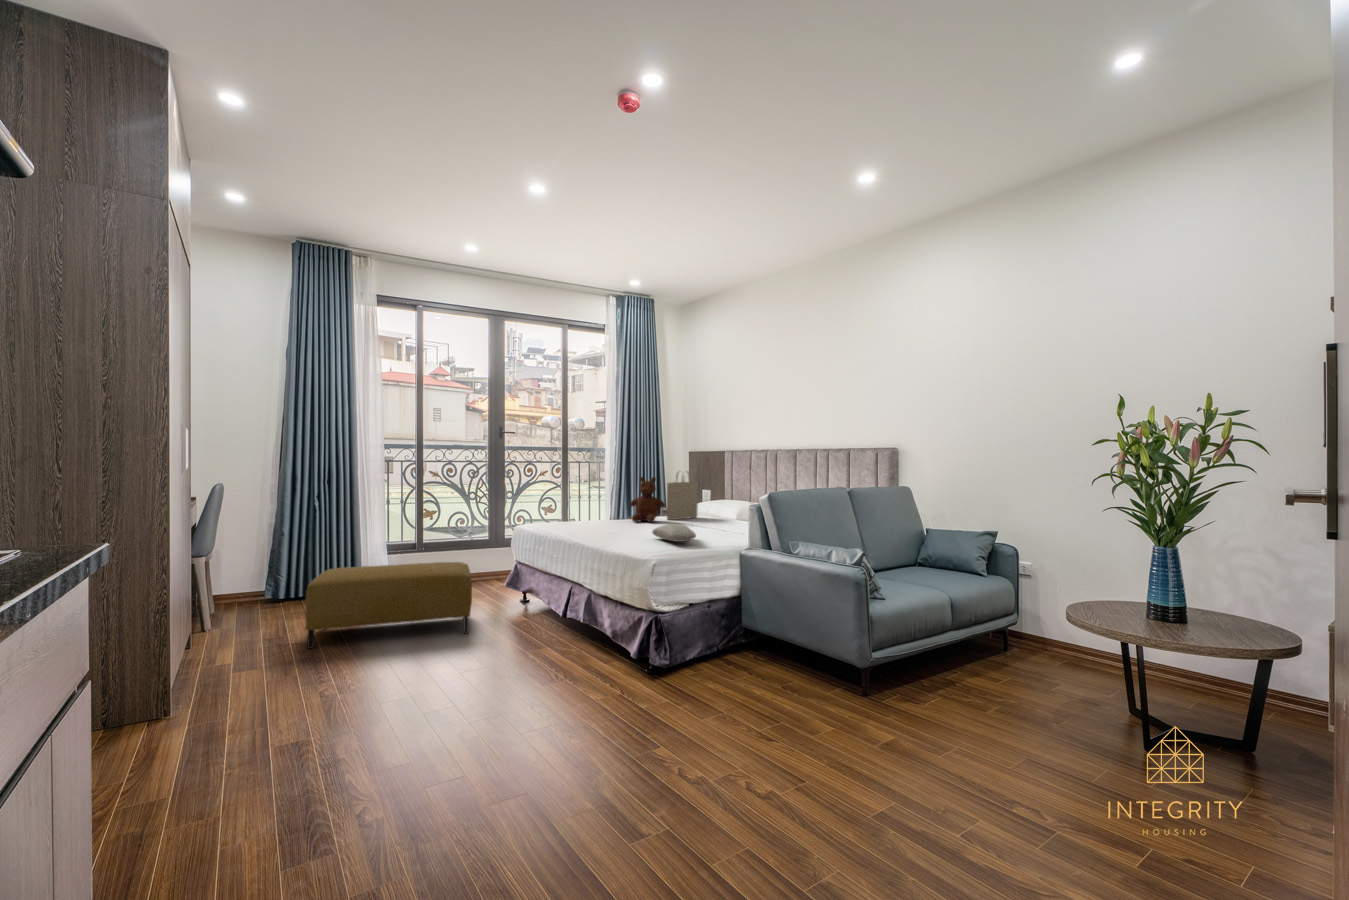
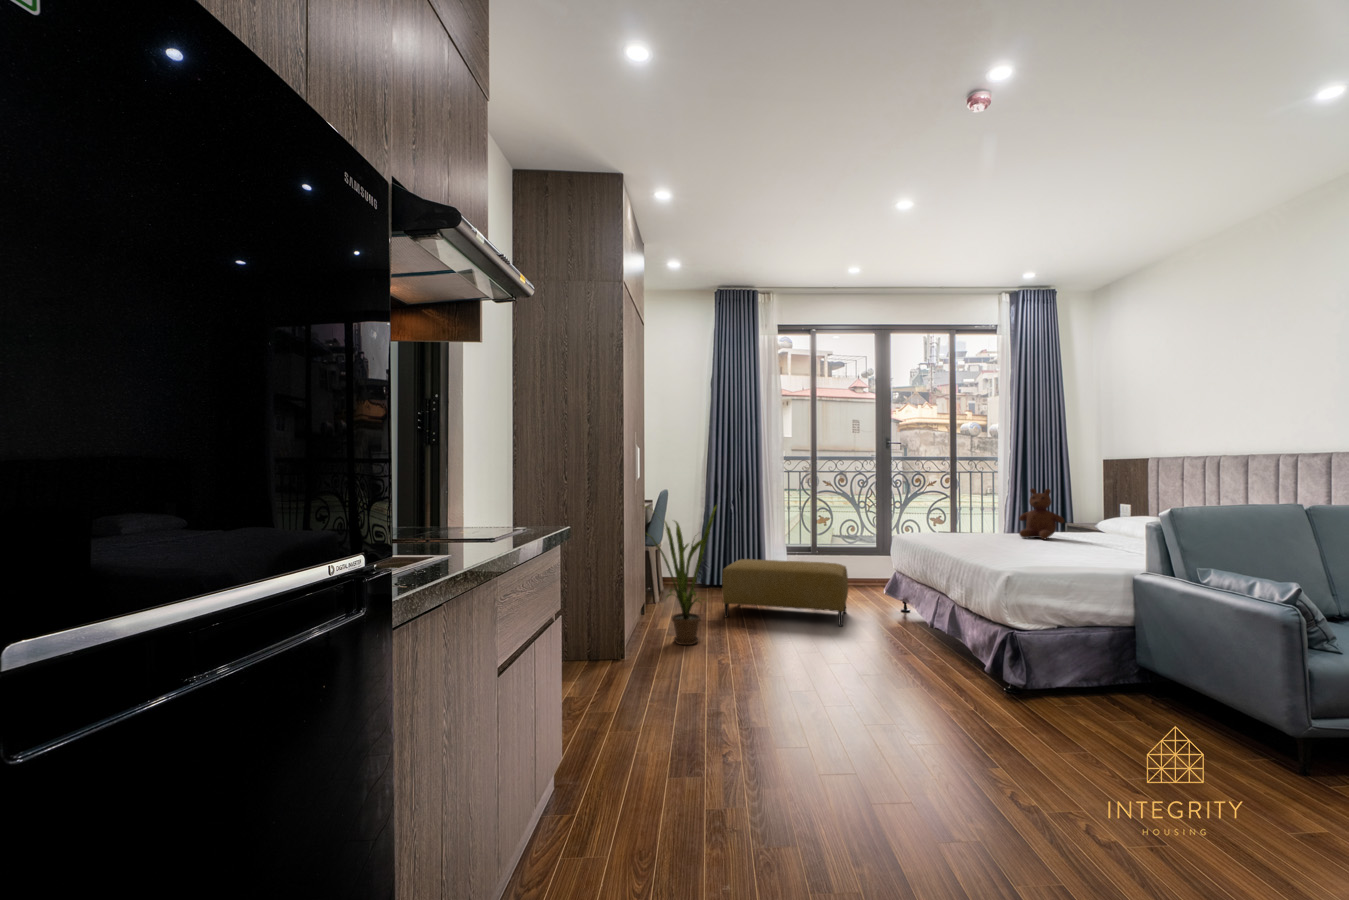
tote bag: present [667,471,698,520] -> none [1068,481,1118,538]
house plant: none [168,499,310,706] -> present [648,506,717,645]
pillow: present [652,524,696,542] -> none [1024,540,1072,559]

